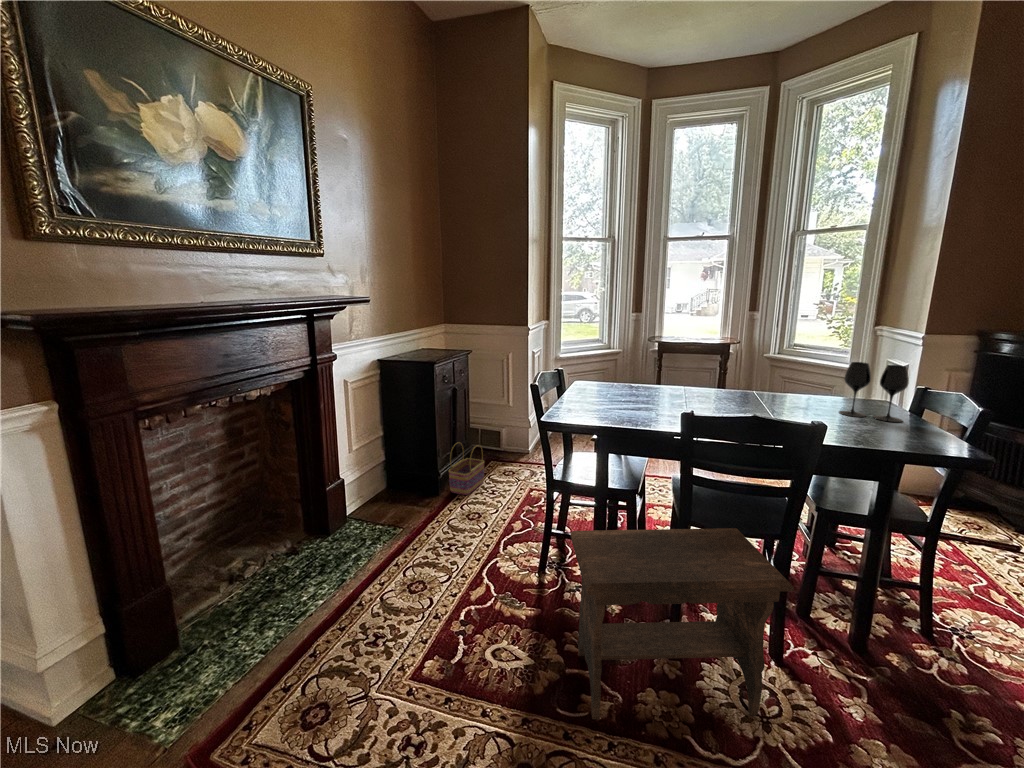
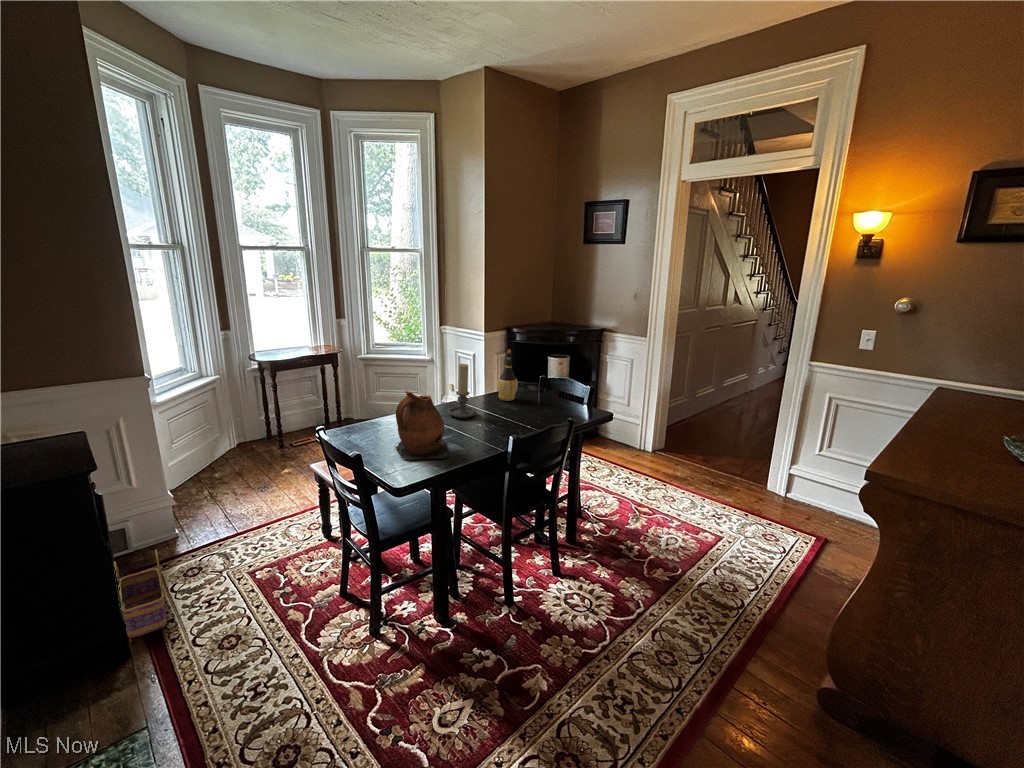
wine bottle: none [790,341,823,411] -> present [497,350,518,401]
candle holder: none [691,344,728,408] -> present [448,364,477,418]
ceramic pitcher: none [576,346,639,420] -> present [395,390,448,459]
wine glass: present [839,362,909,422] -> none [522,358,556,398]
footstool: present [570,528,794,719] -> none [479,503,605,693]

